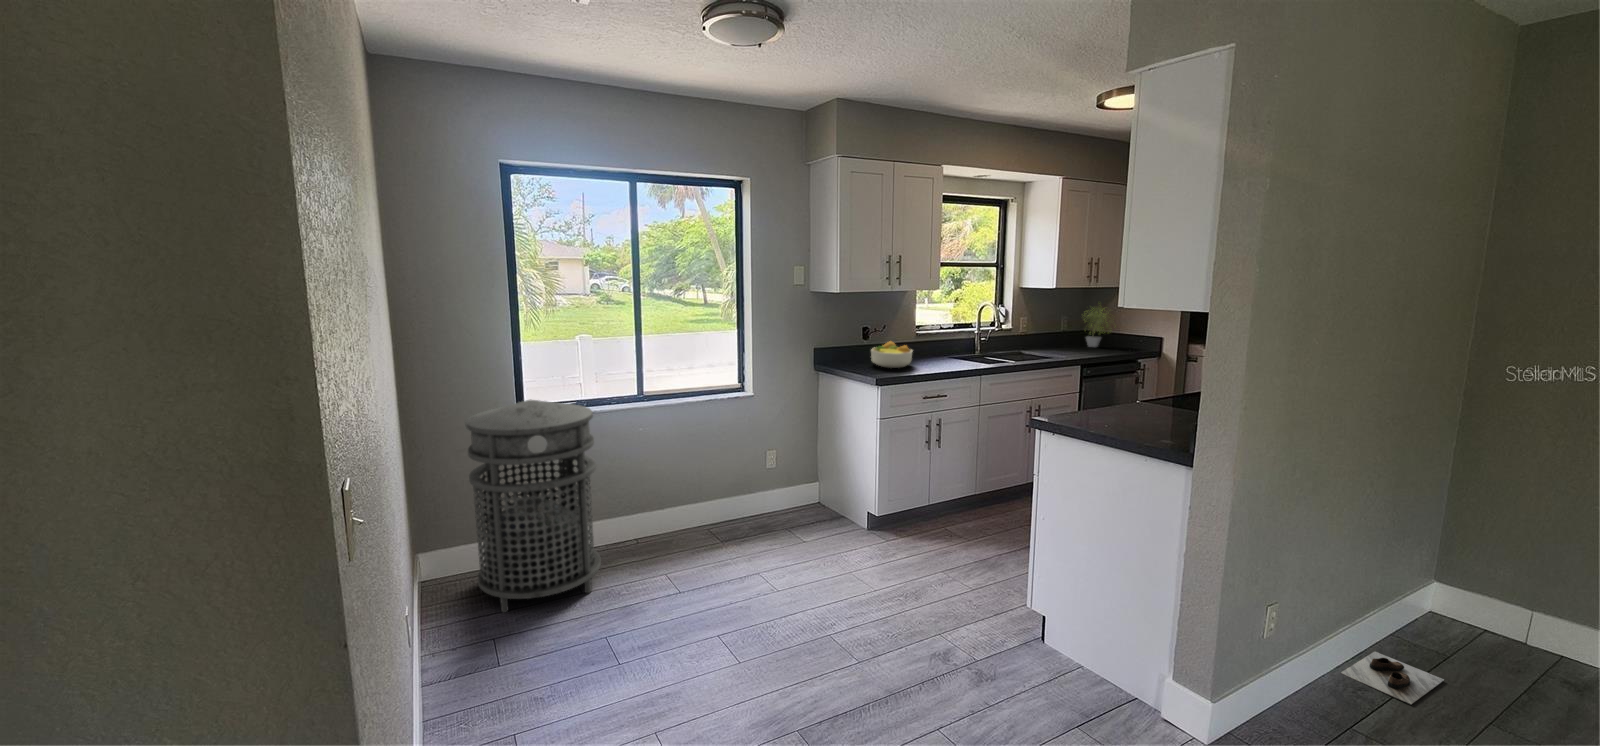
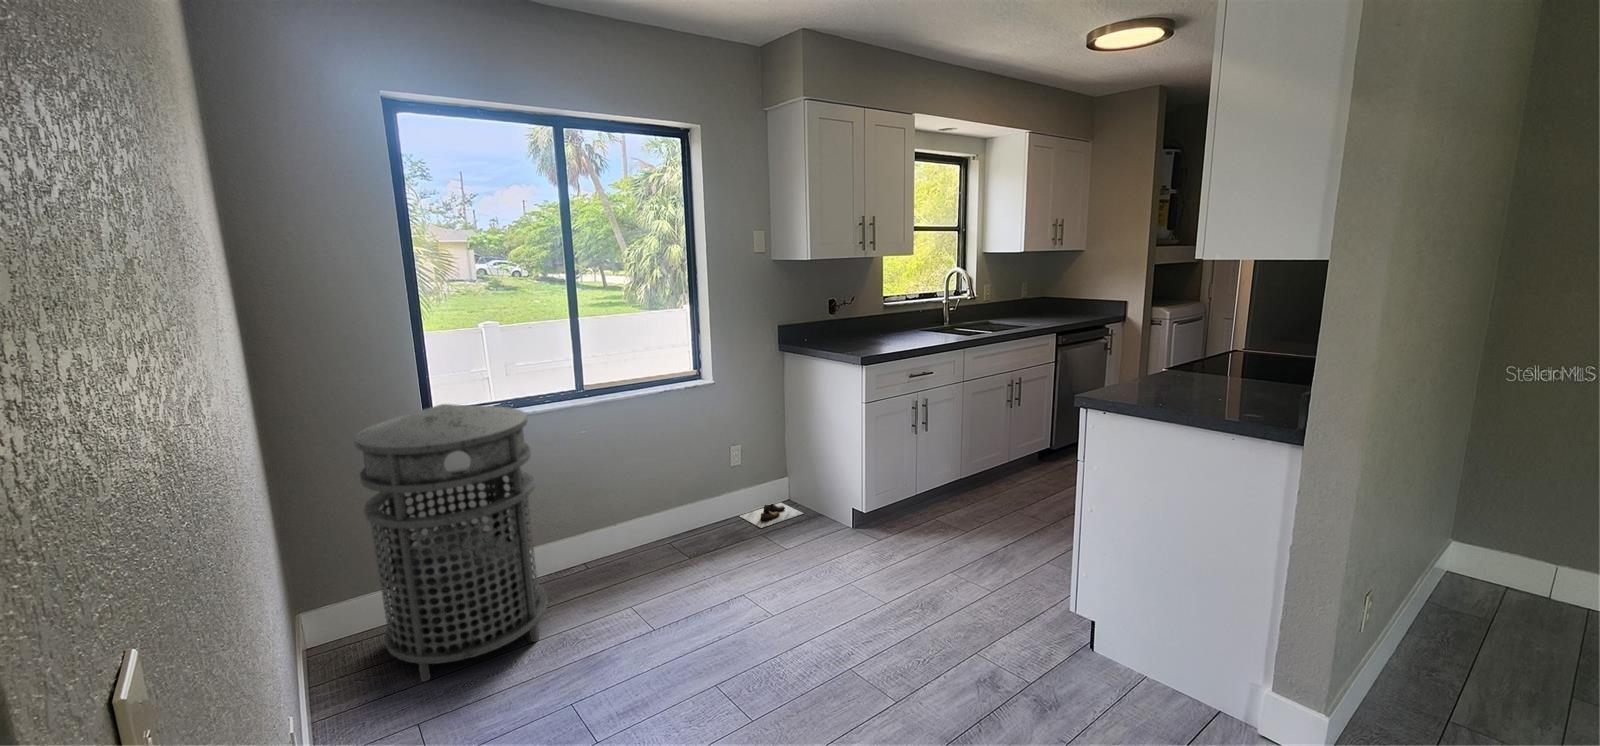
potted plant: present [1086,308,1112,347] -> none [1041,266,1080,314]
fruit bowl: present [871,341,912,368] -> none [843,314,889,344]
shoe: present [1341,651,1444,705] -> present [739,503,803,528]

